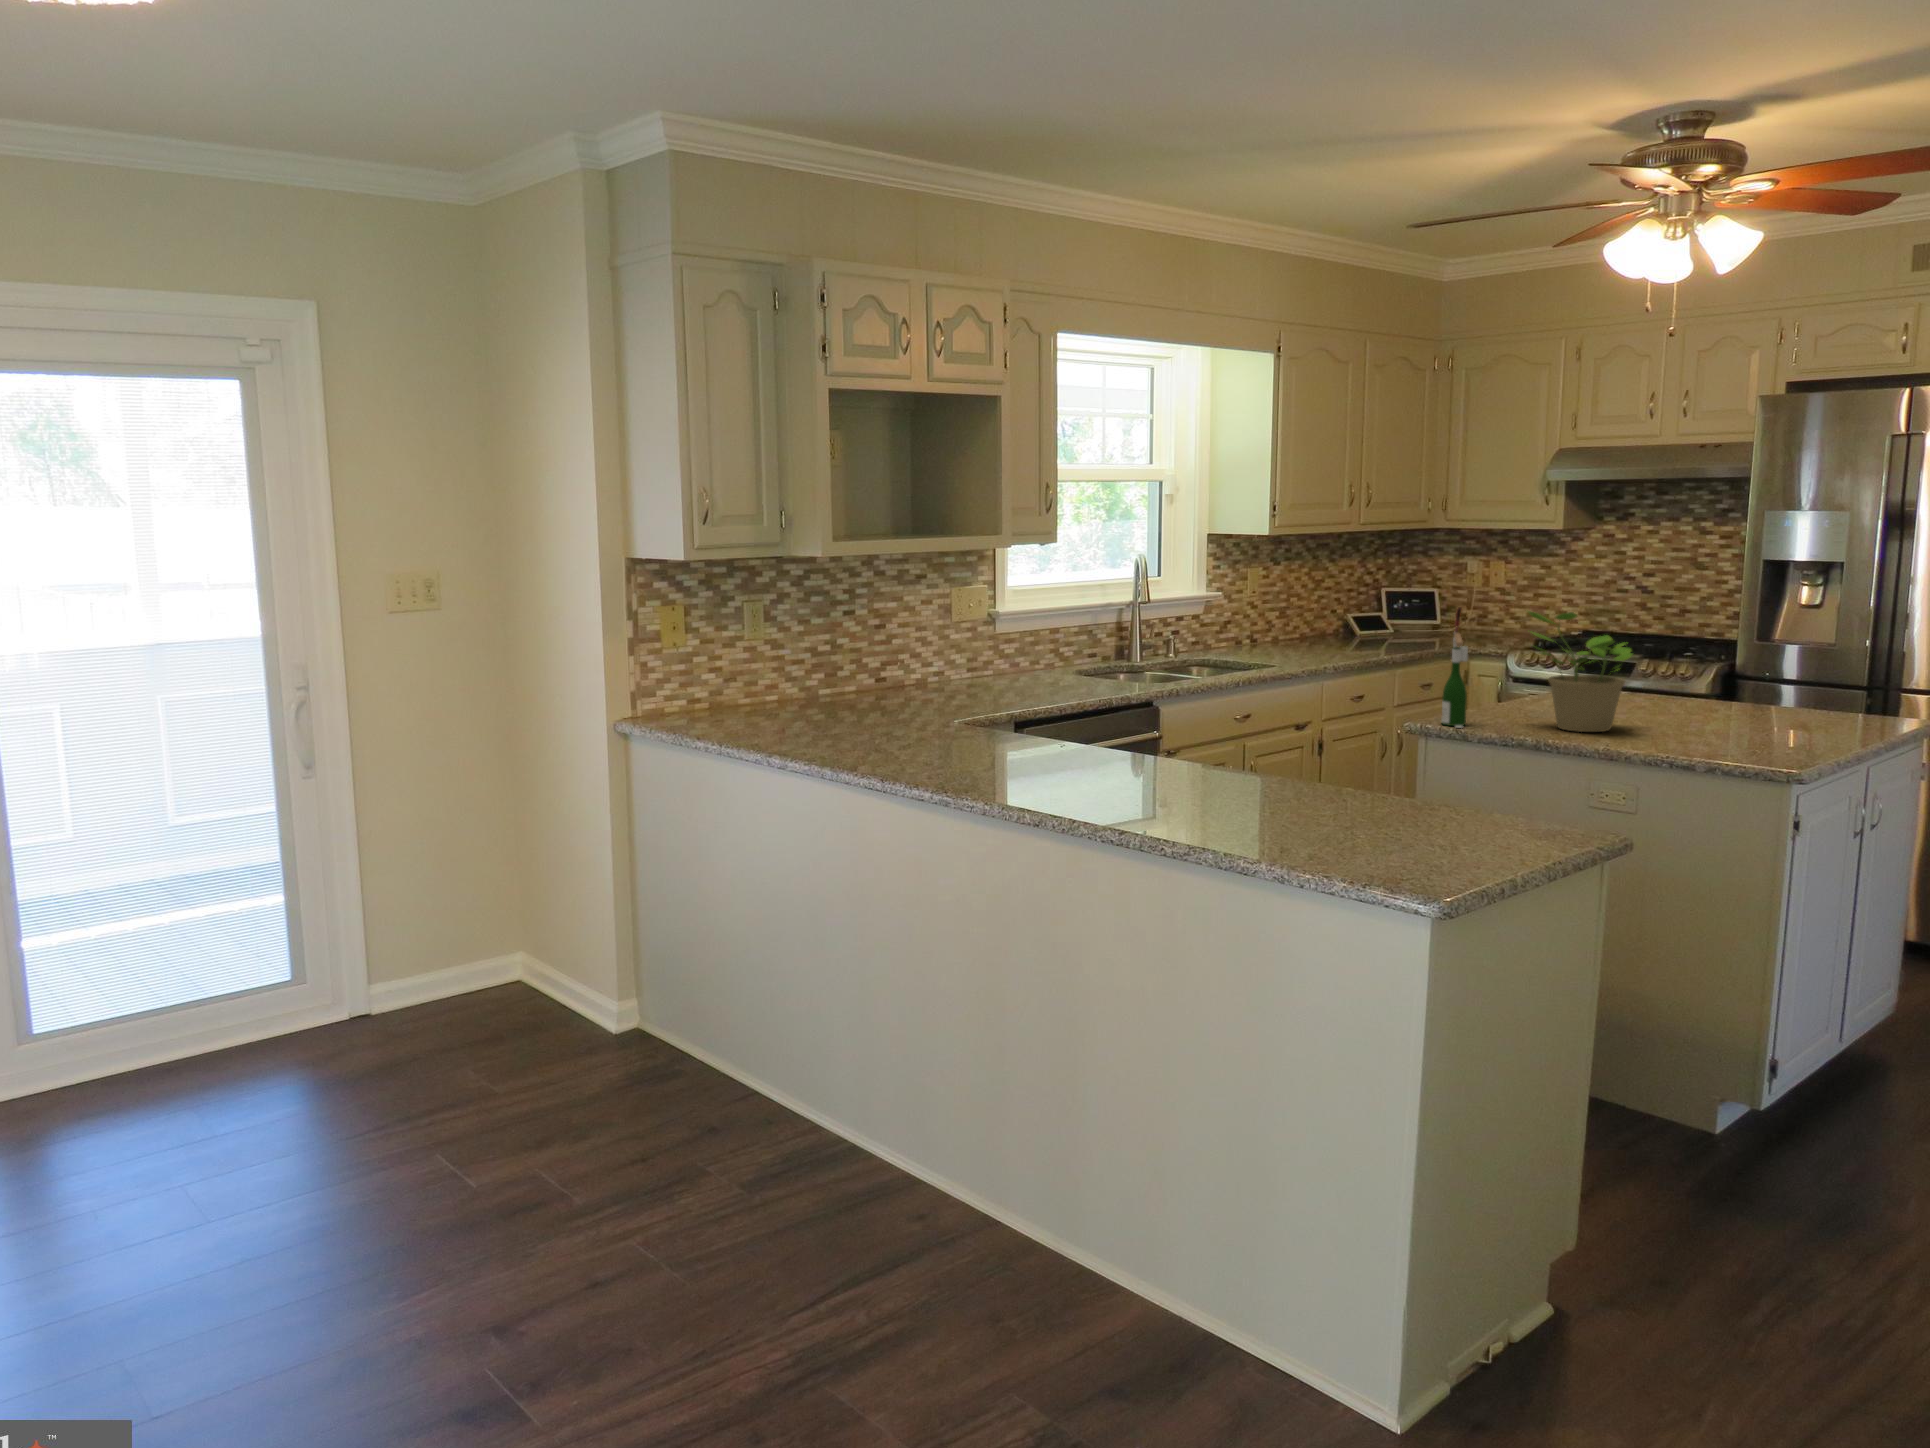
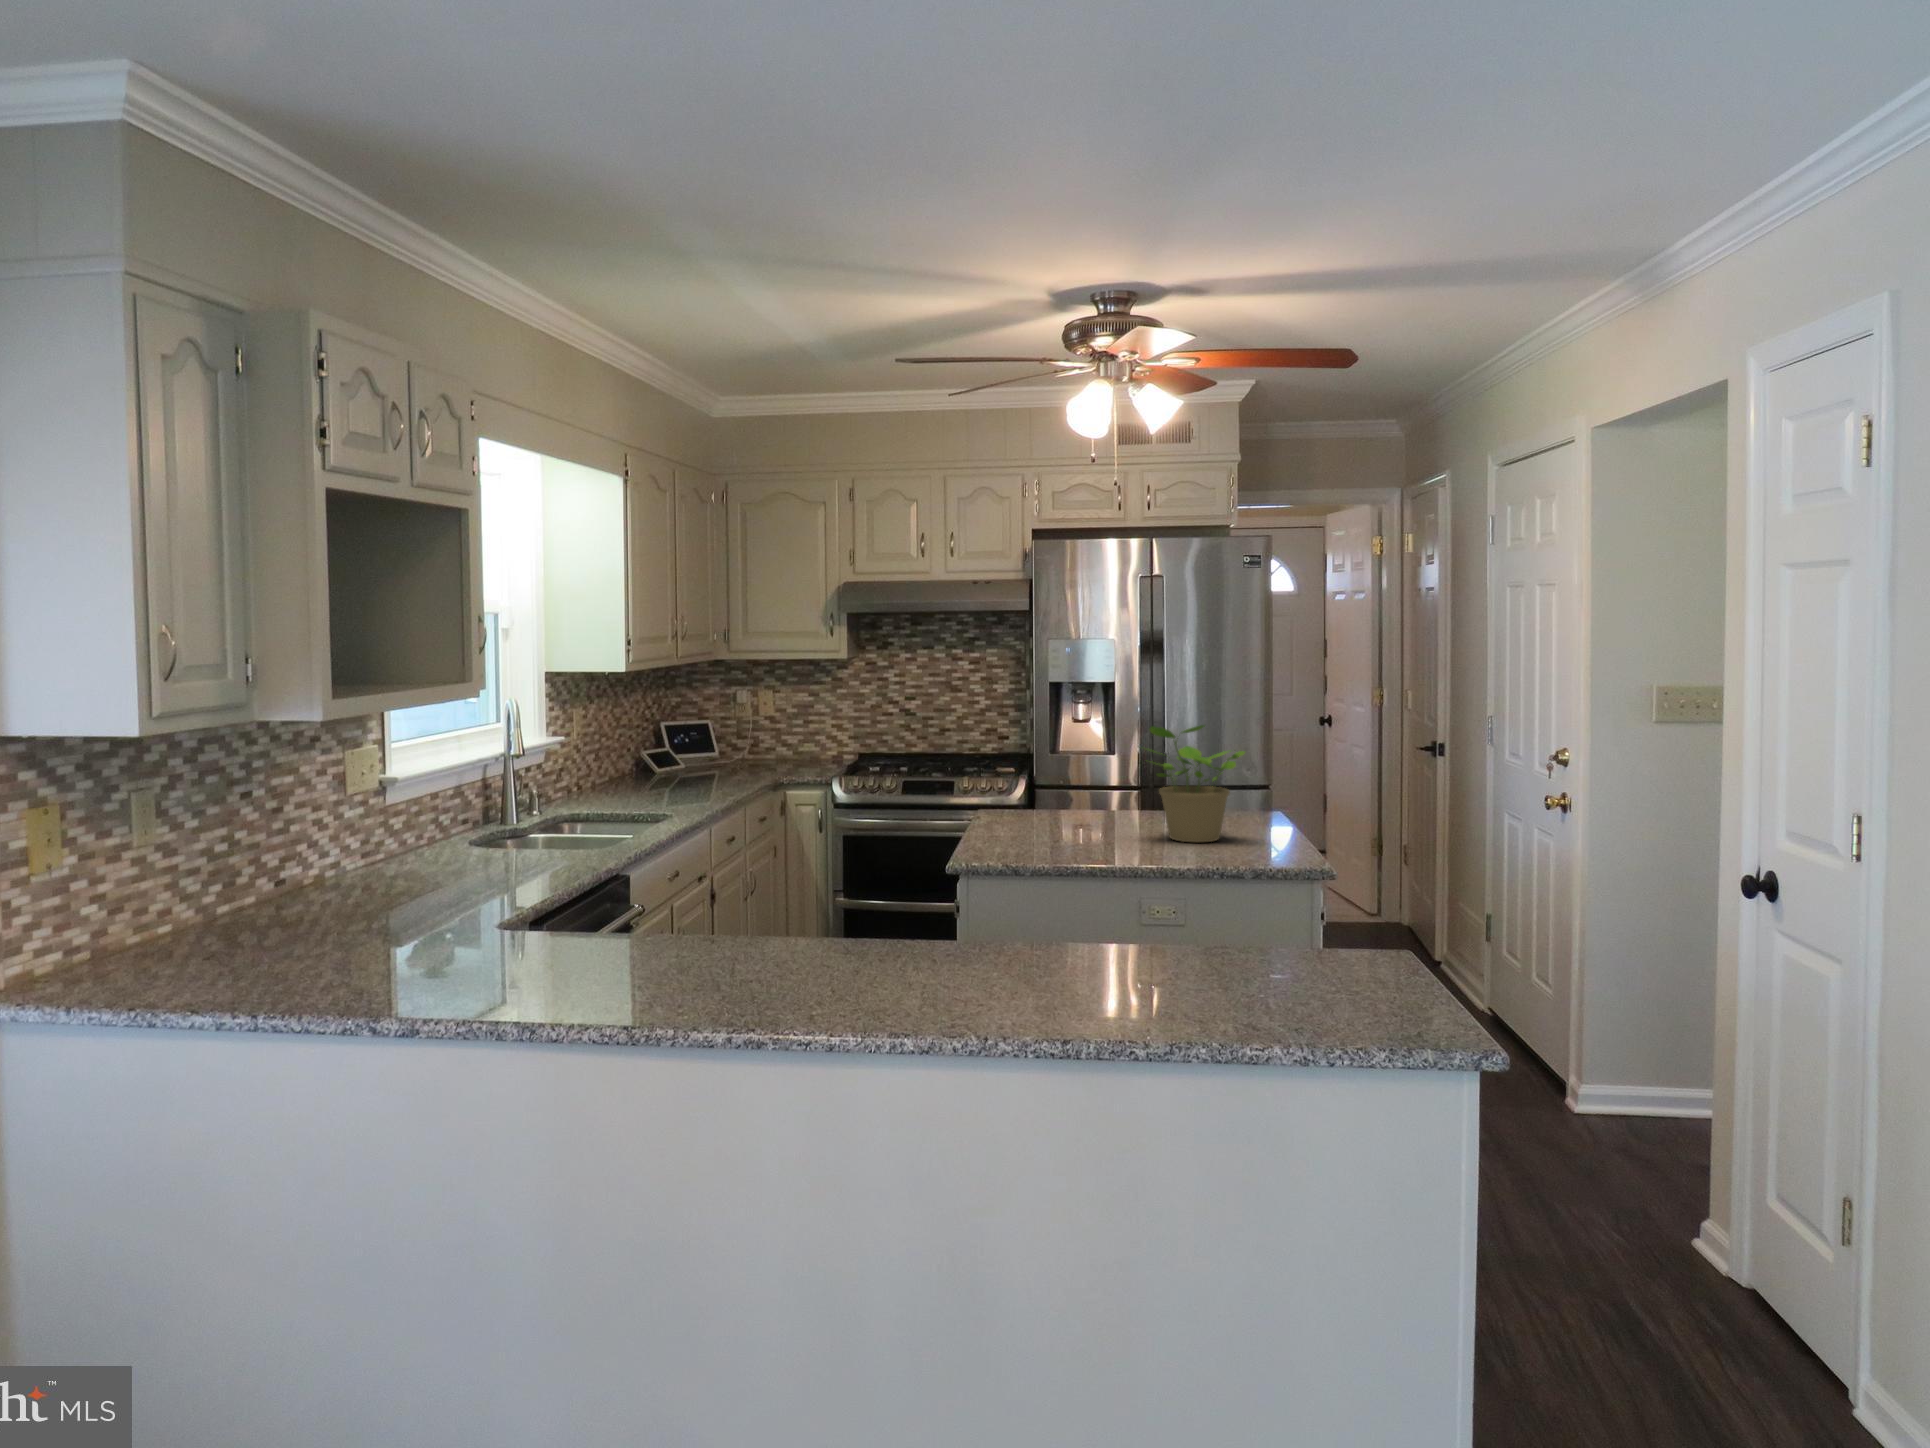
wine bottle: present [1441,607,1468,728] -> none [1091,726,1124,853]

